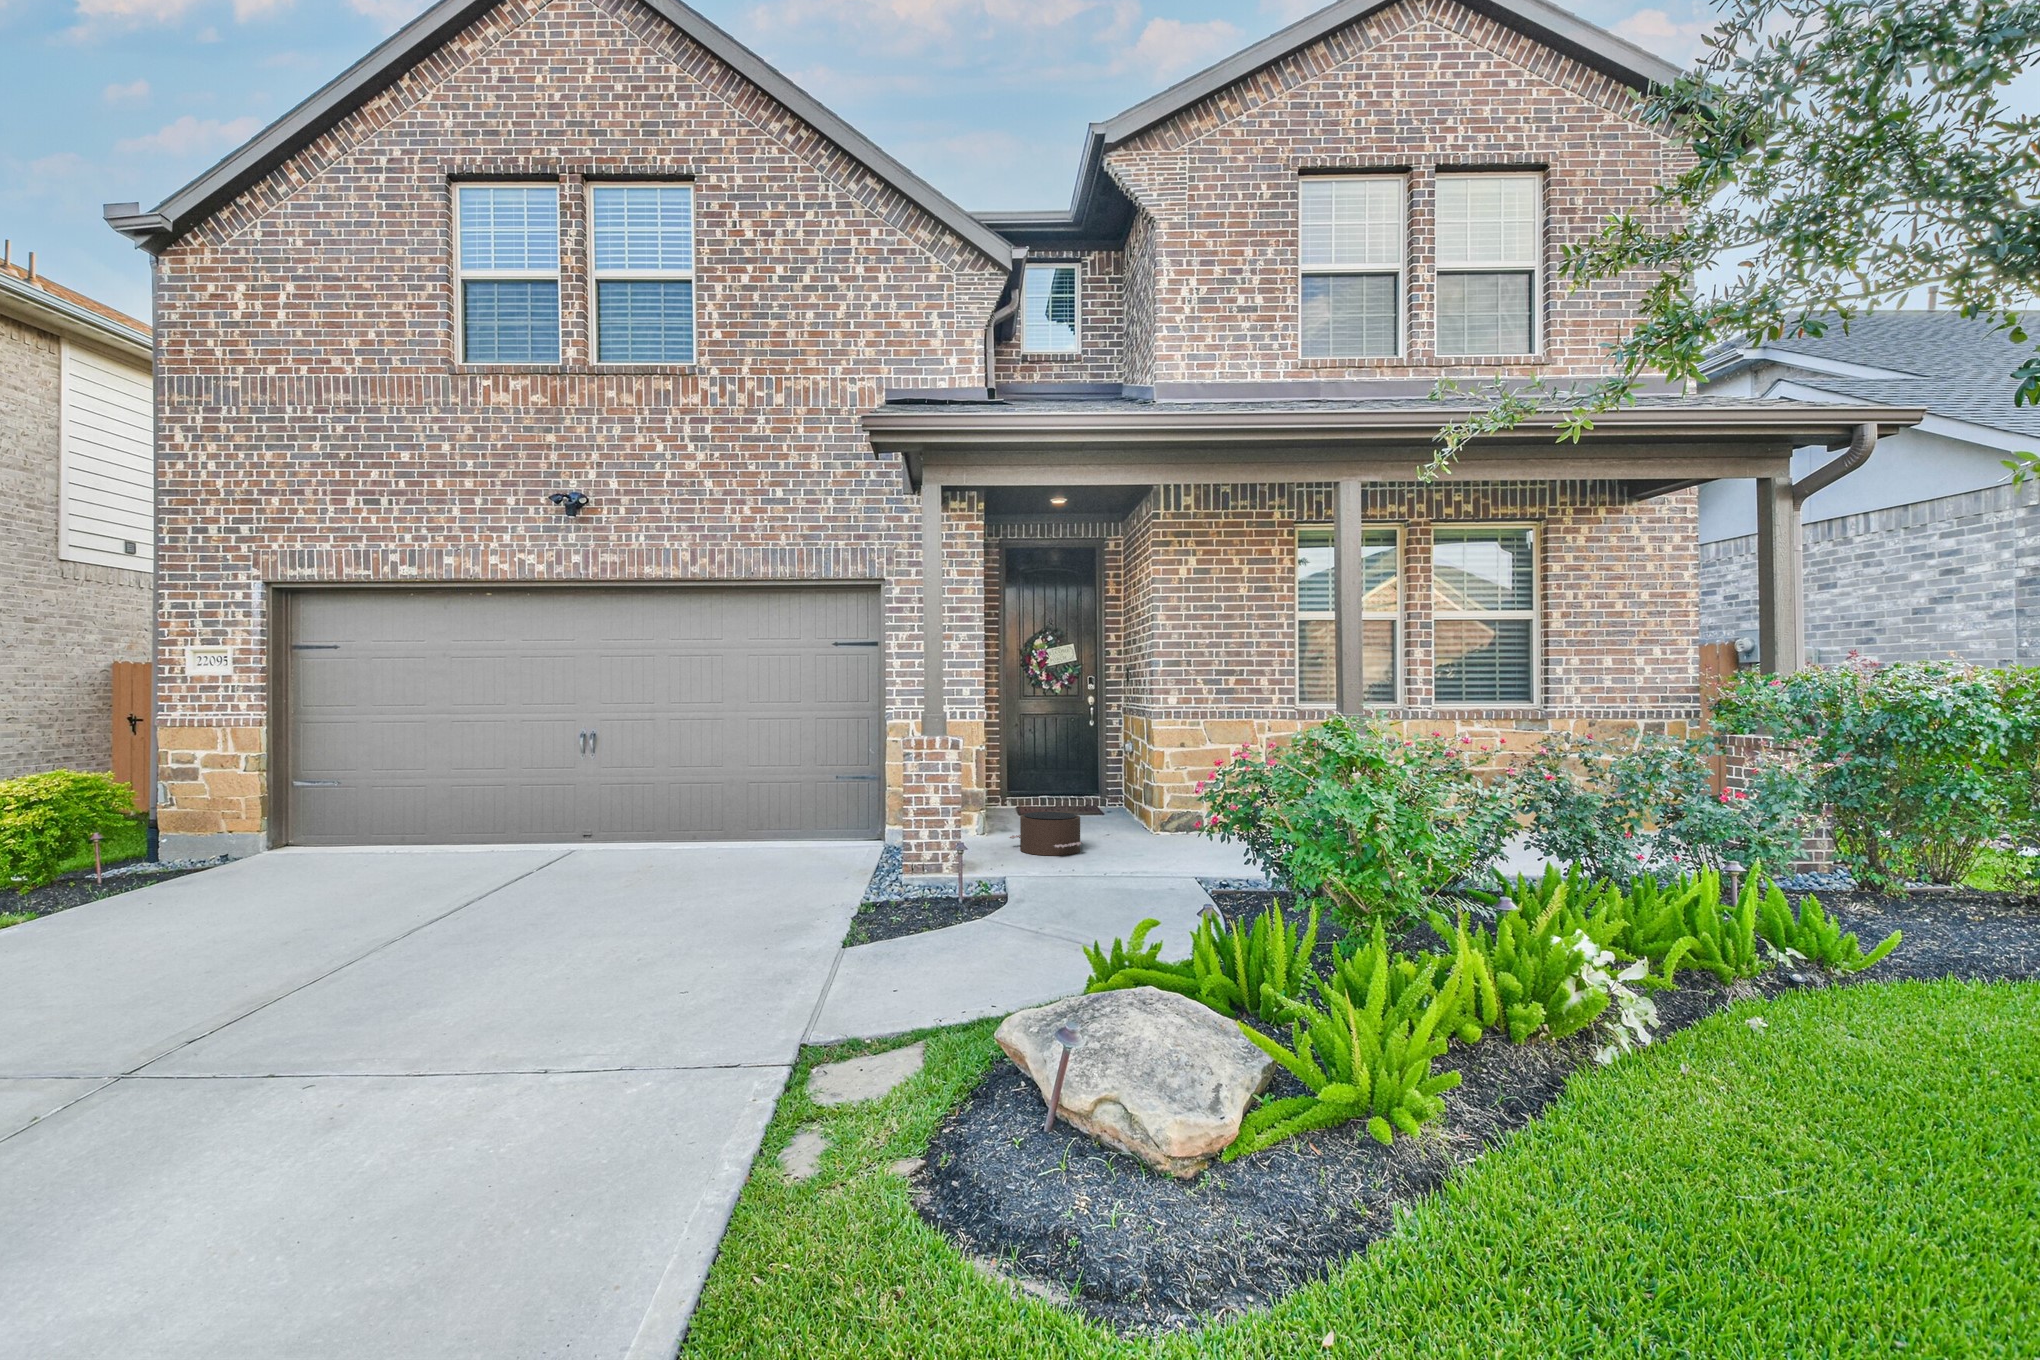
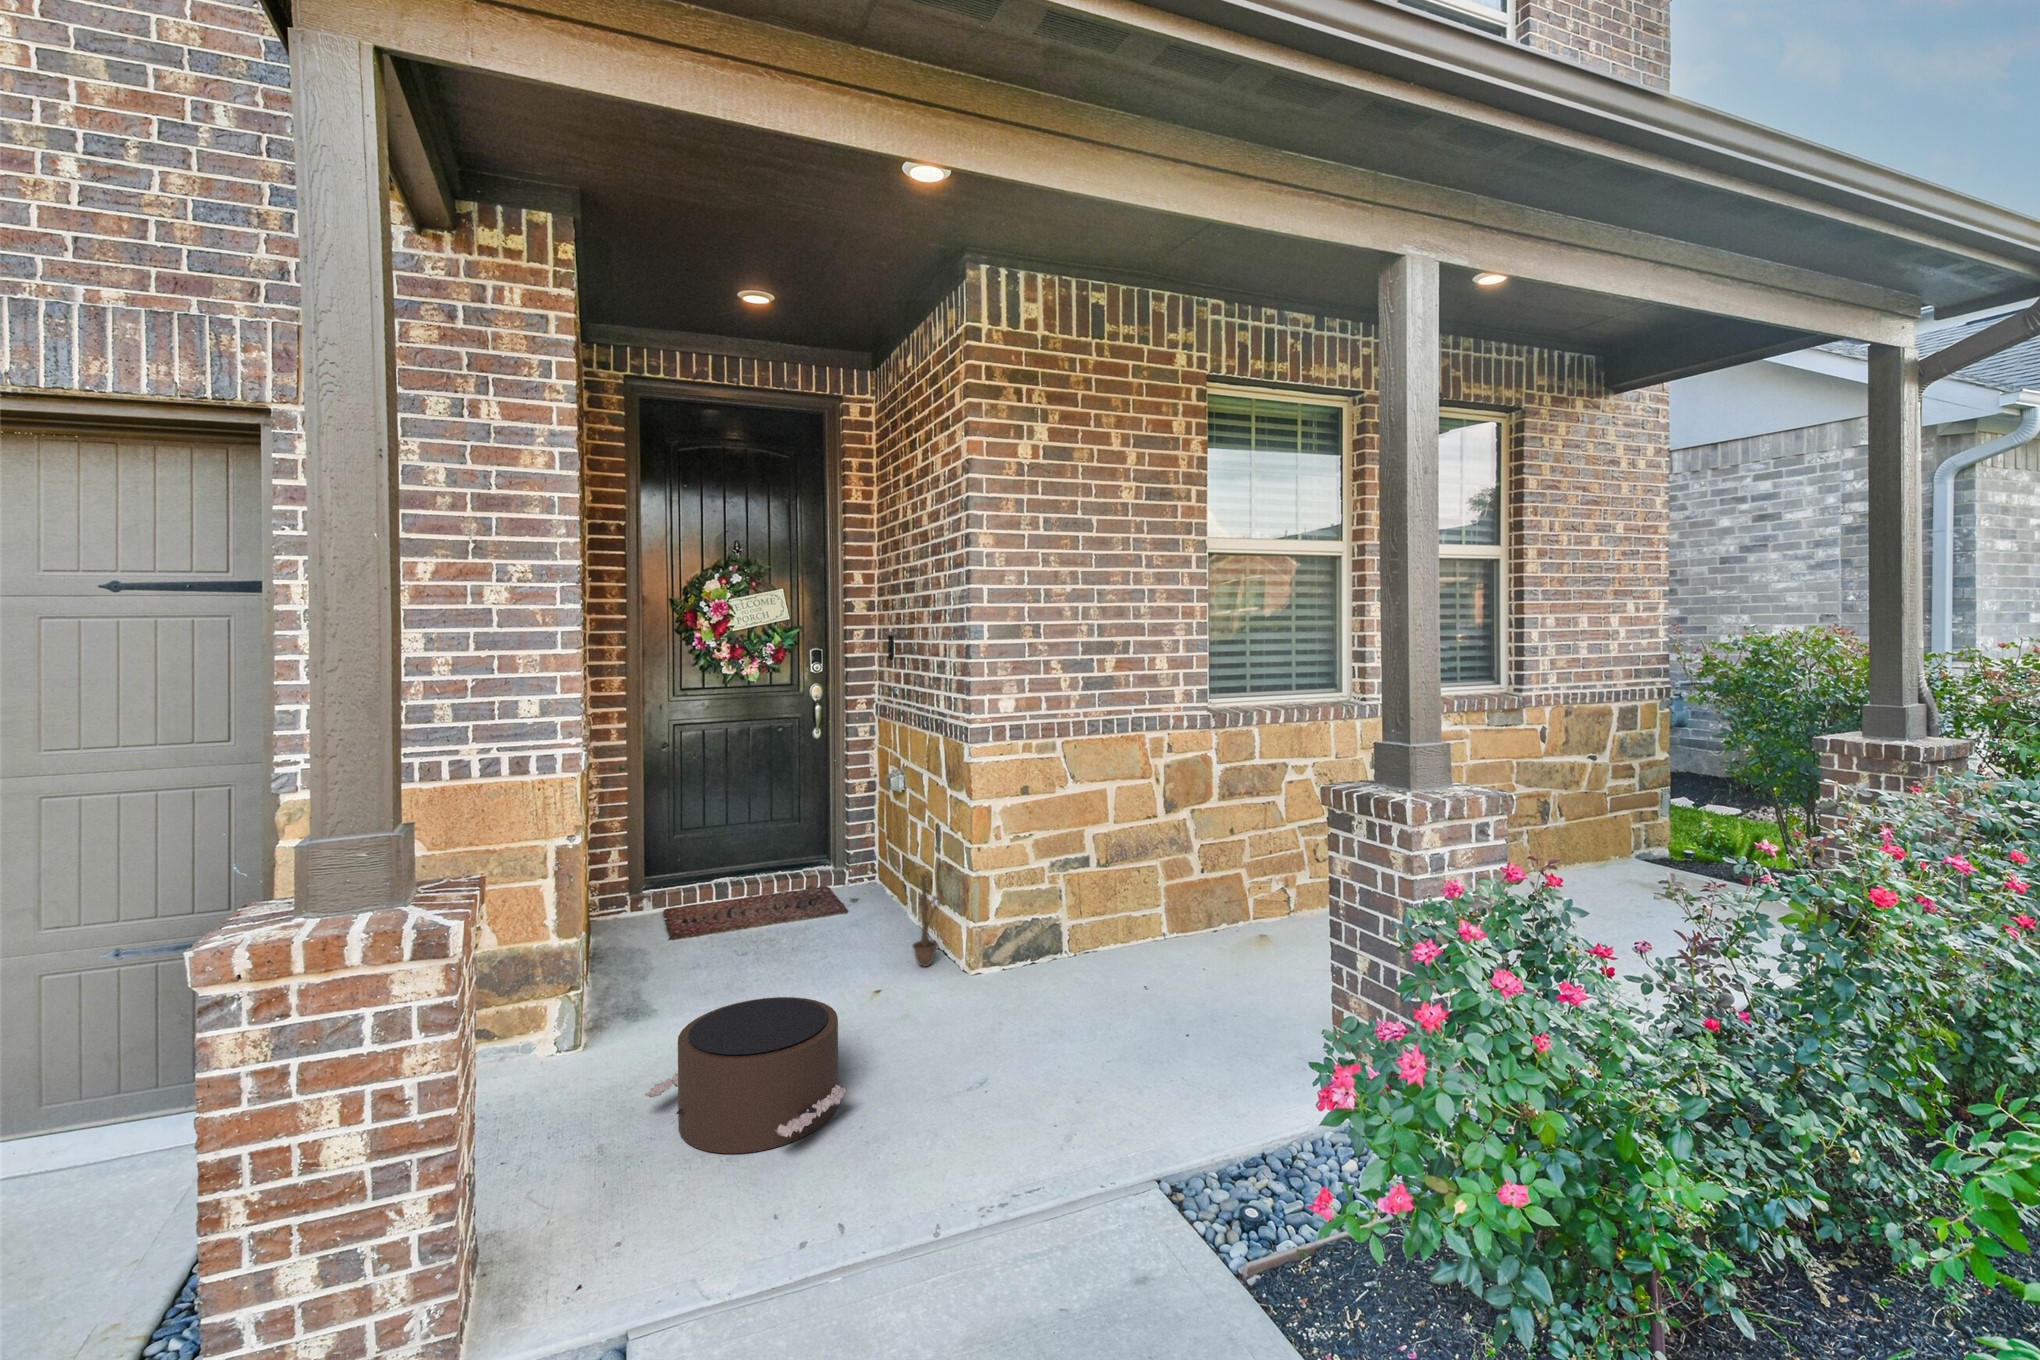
decorative plant: none [1127,784,1141,830] -> present [913,875,941,967]

